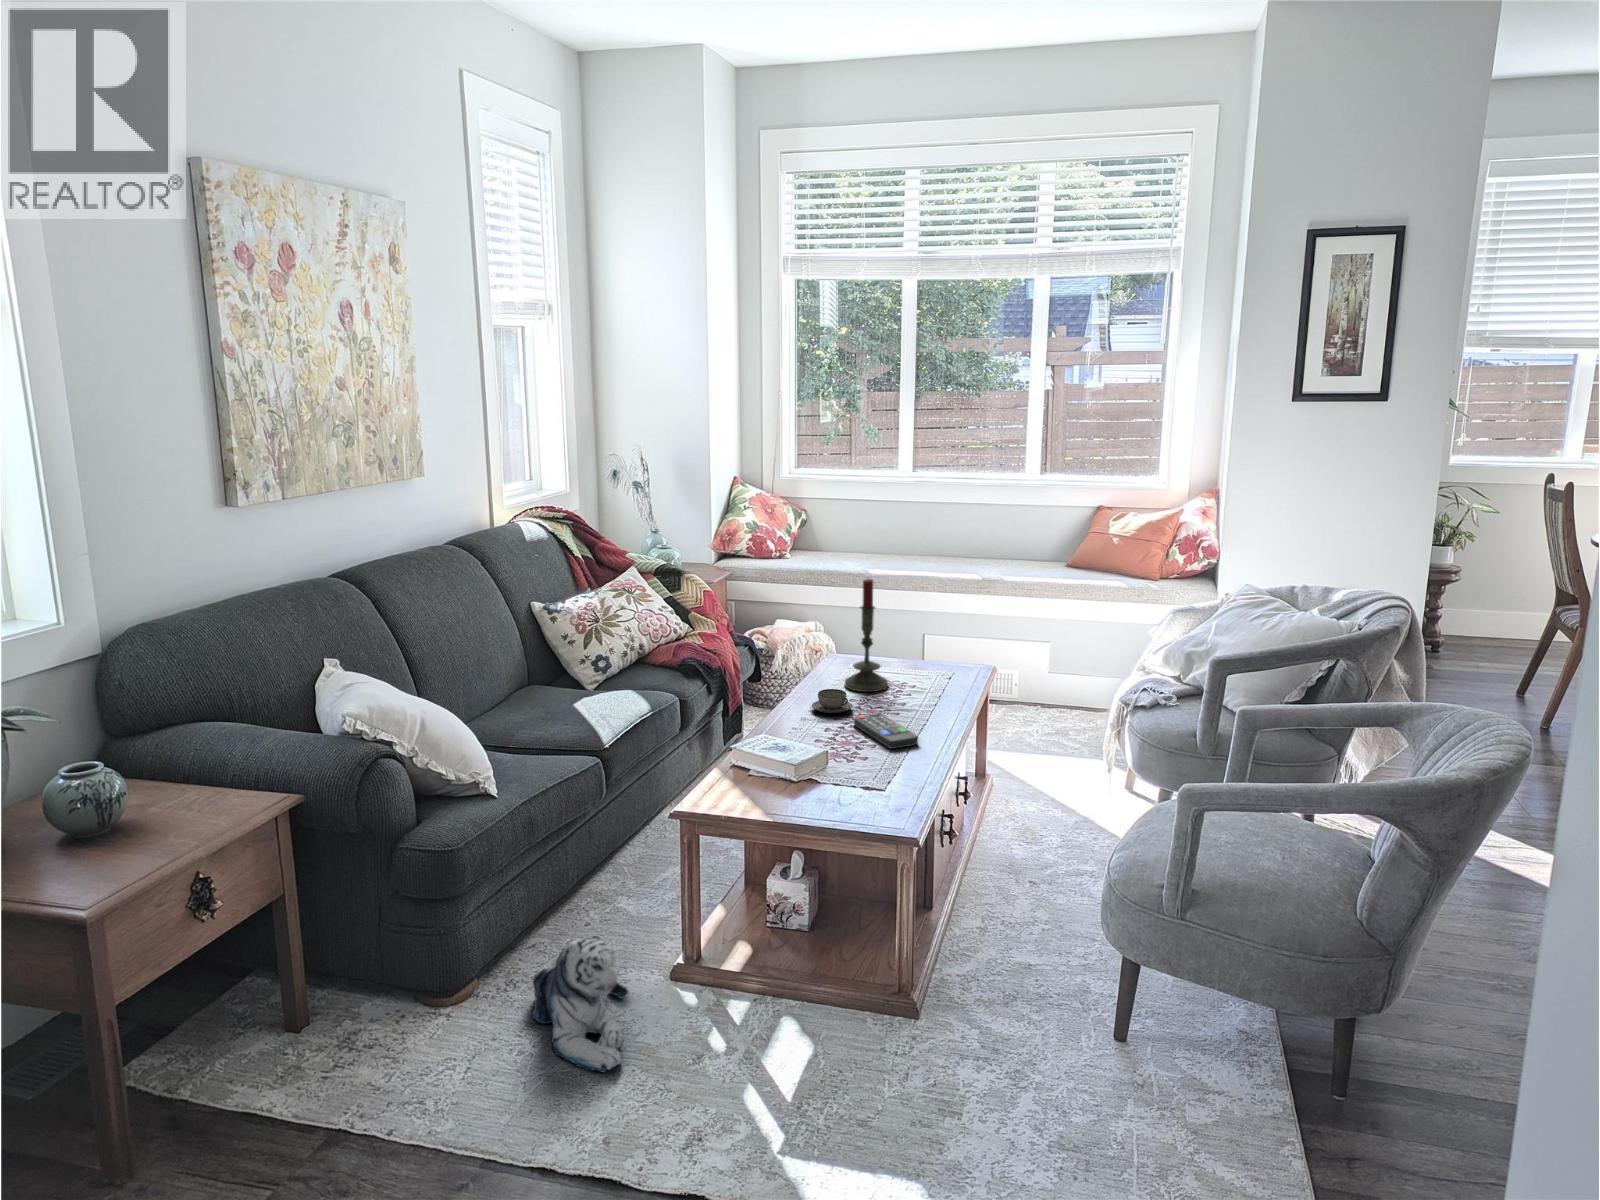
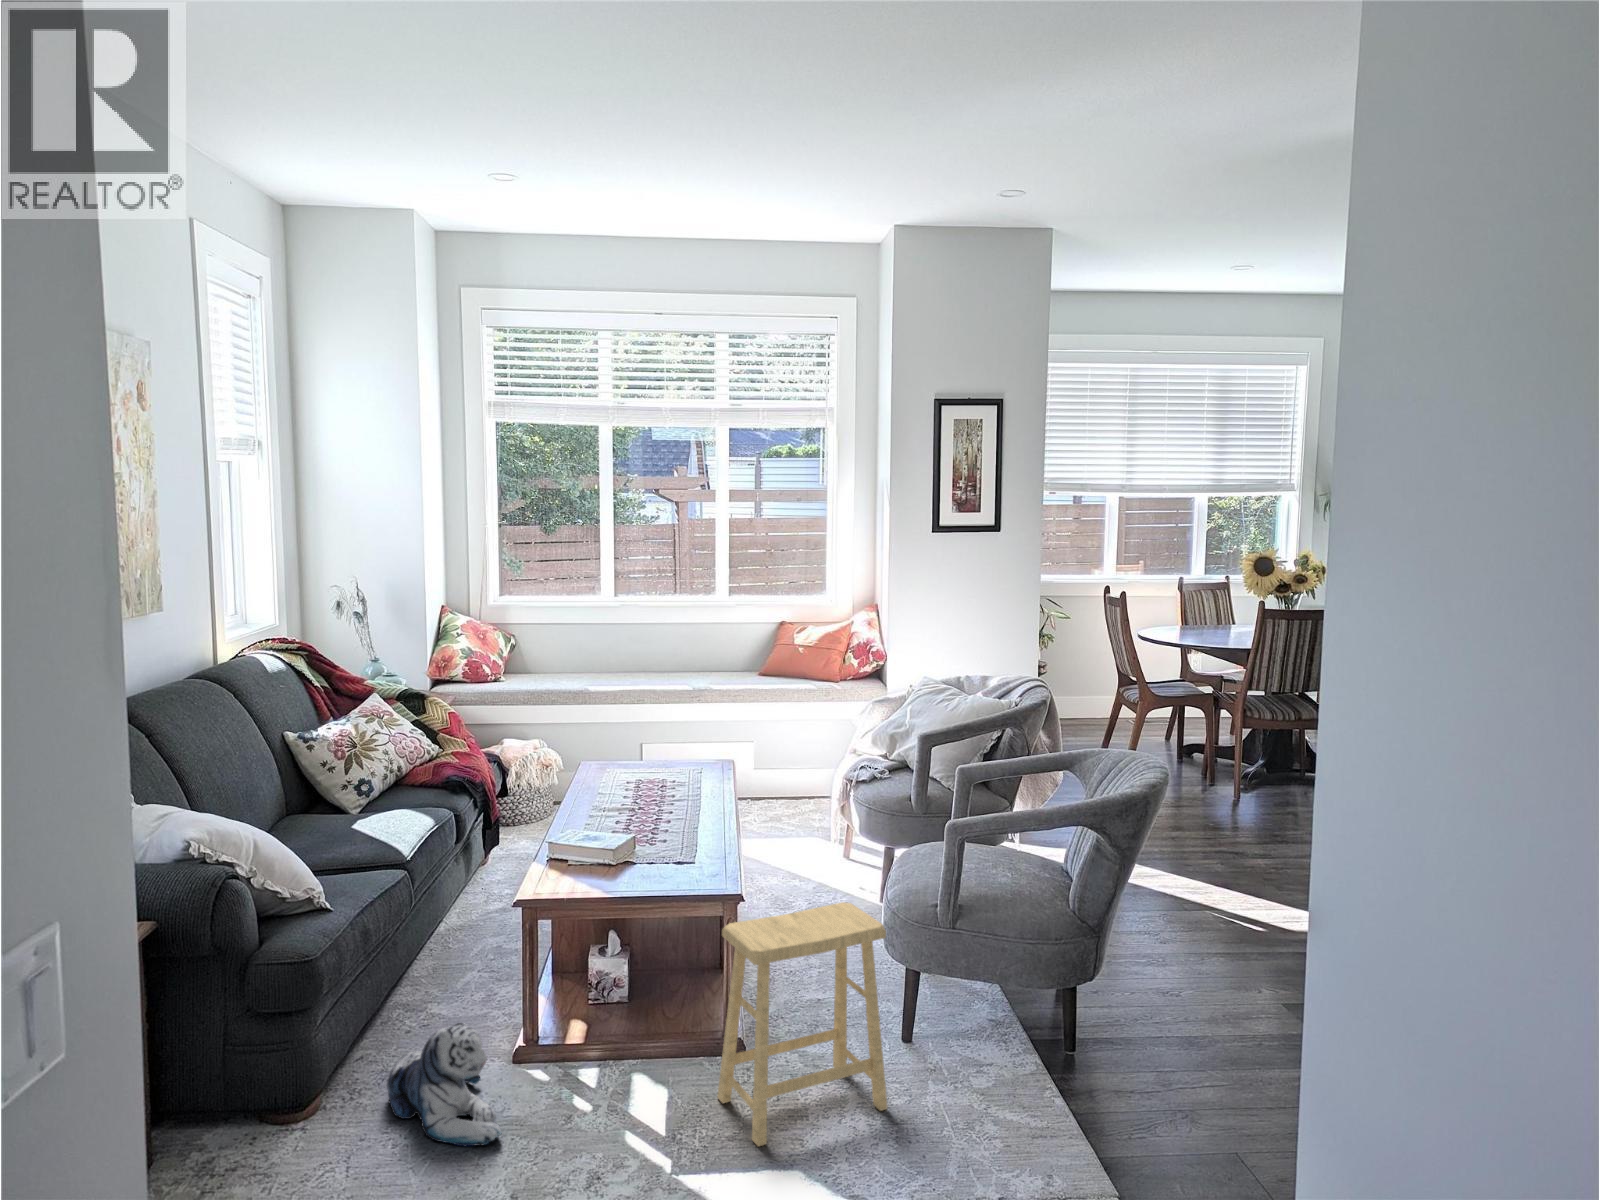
candle: present [845,579,888,692] -> none [614,686,653,790]
teacup: present [812,689,853,713] -> none [595,788,633,809]
remote control: present [854,713,918,749] -> none [640,804,704,831]
footstool: none [867,868,1073,1143] -> present [717,902,888,1146]

